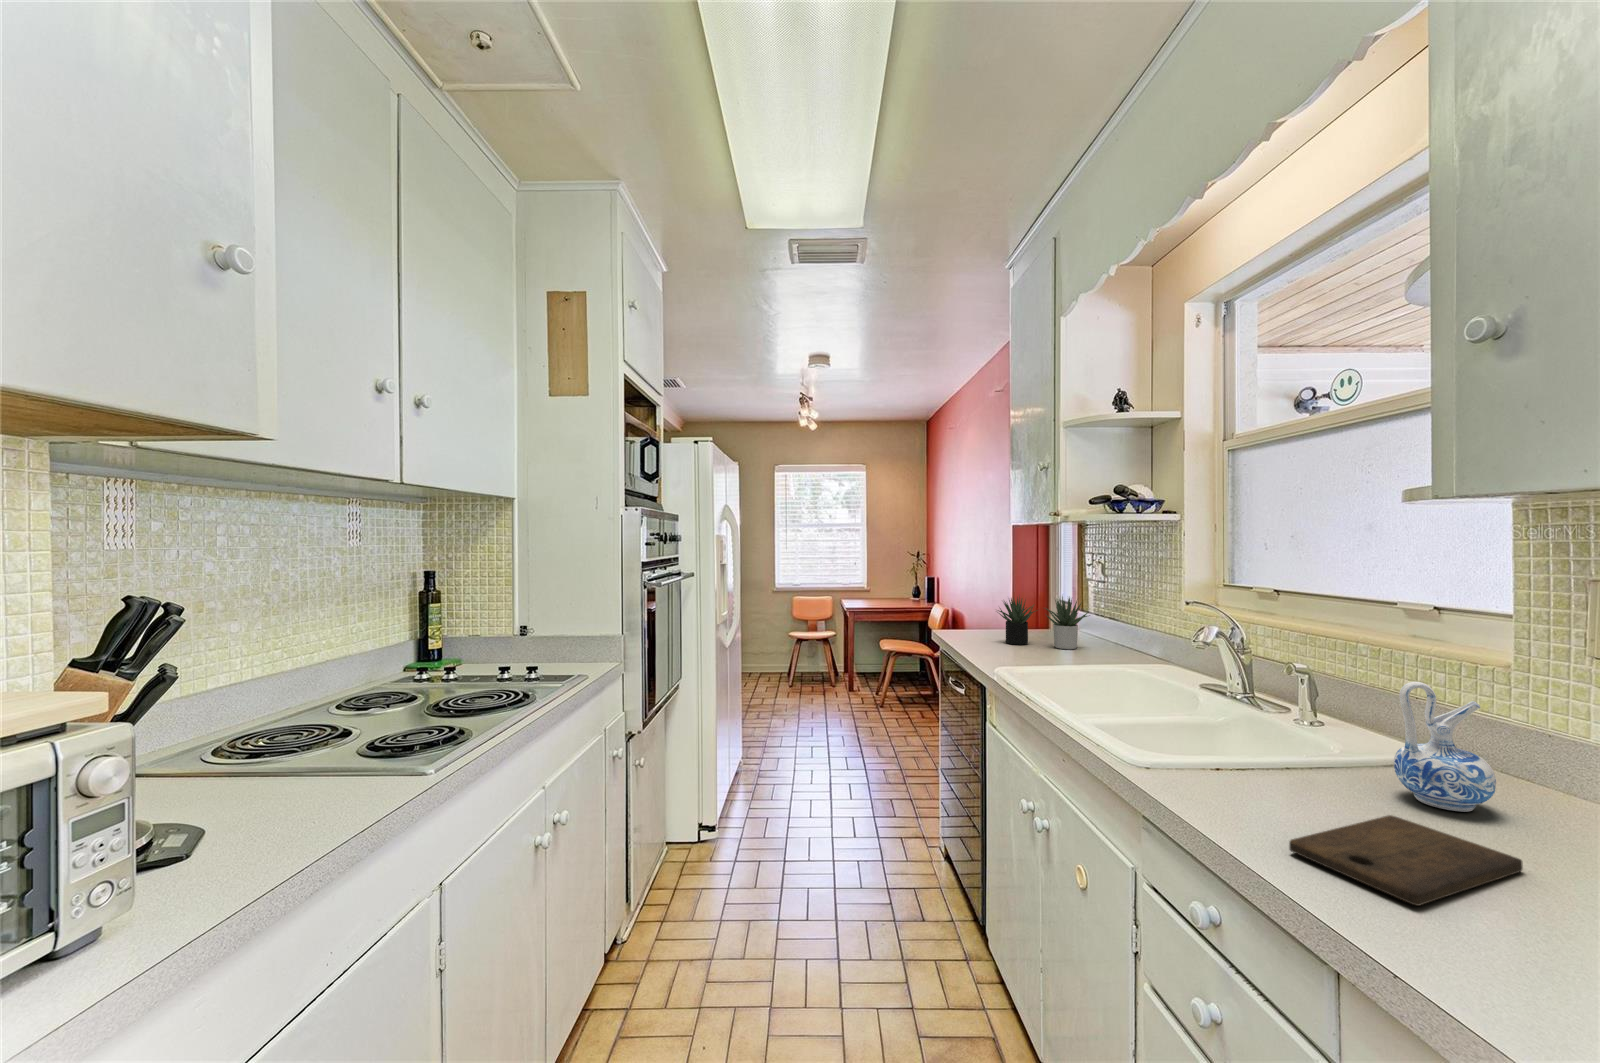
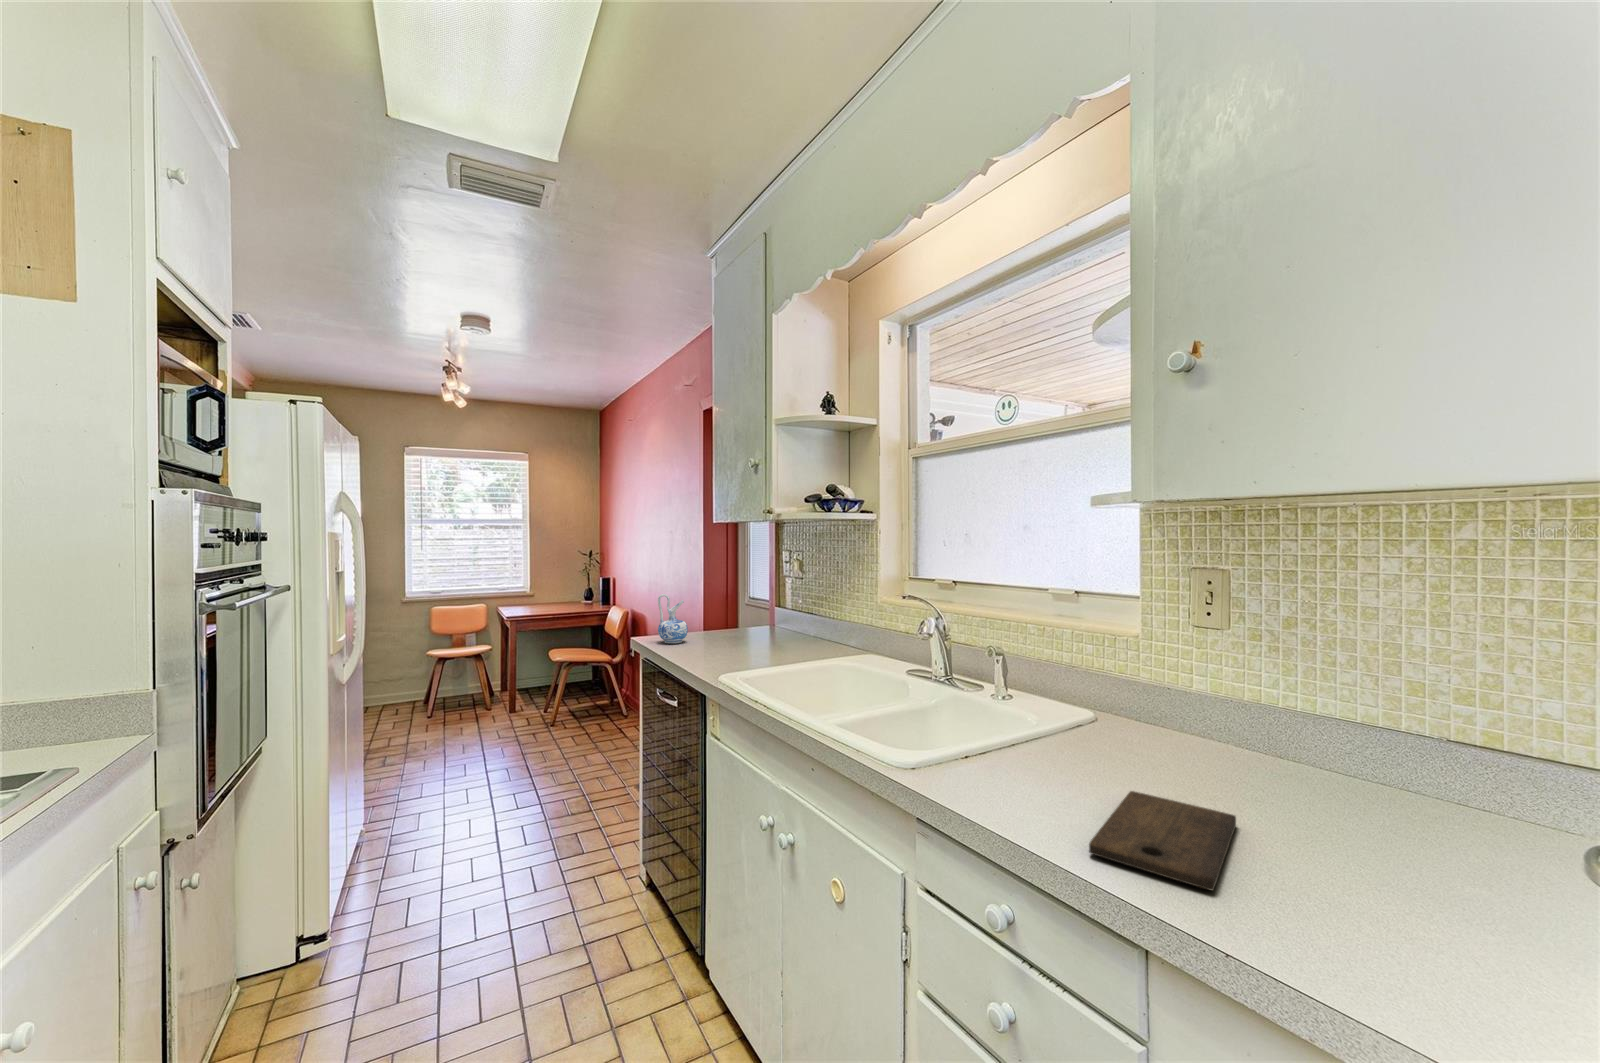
succulent plant: present [998,596,1087,649] -> none [700,592,797,649]
ceramic pitcher: present [1394,682,1496,812] -> present [658,594,688,643]

